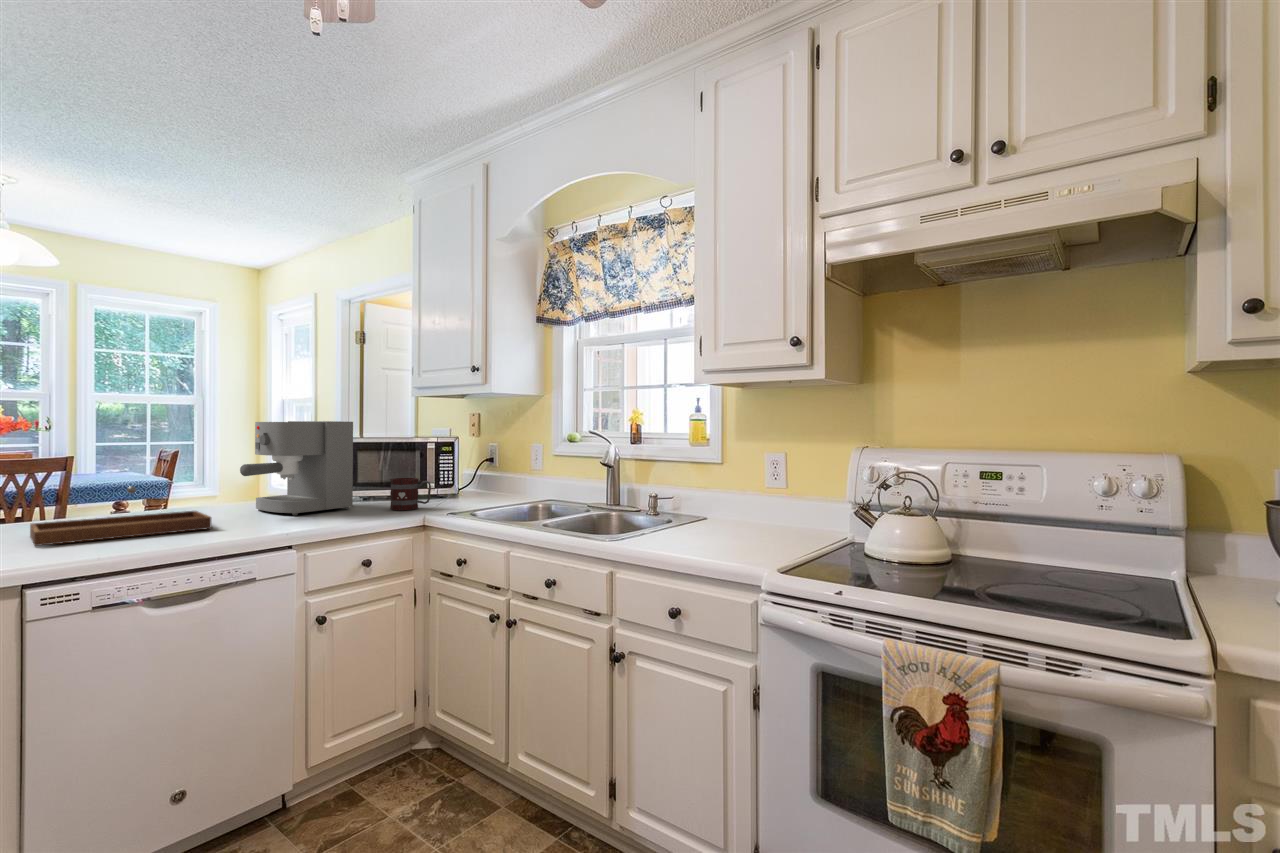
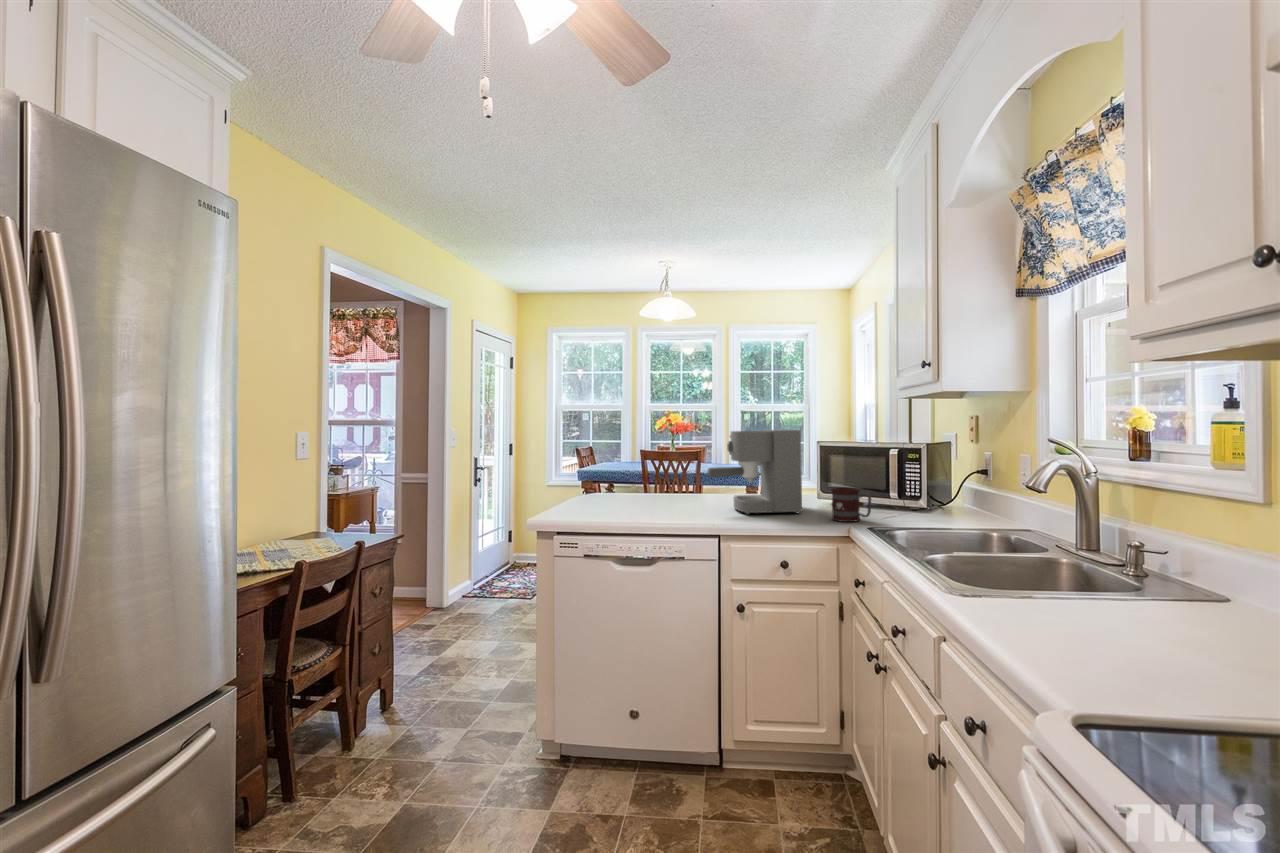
tray: present [30,486,211,546] -> none [579,481,681,518]

